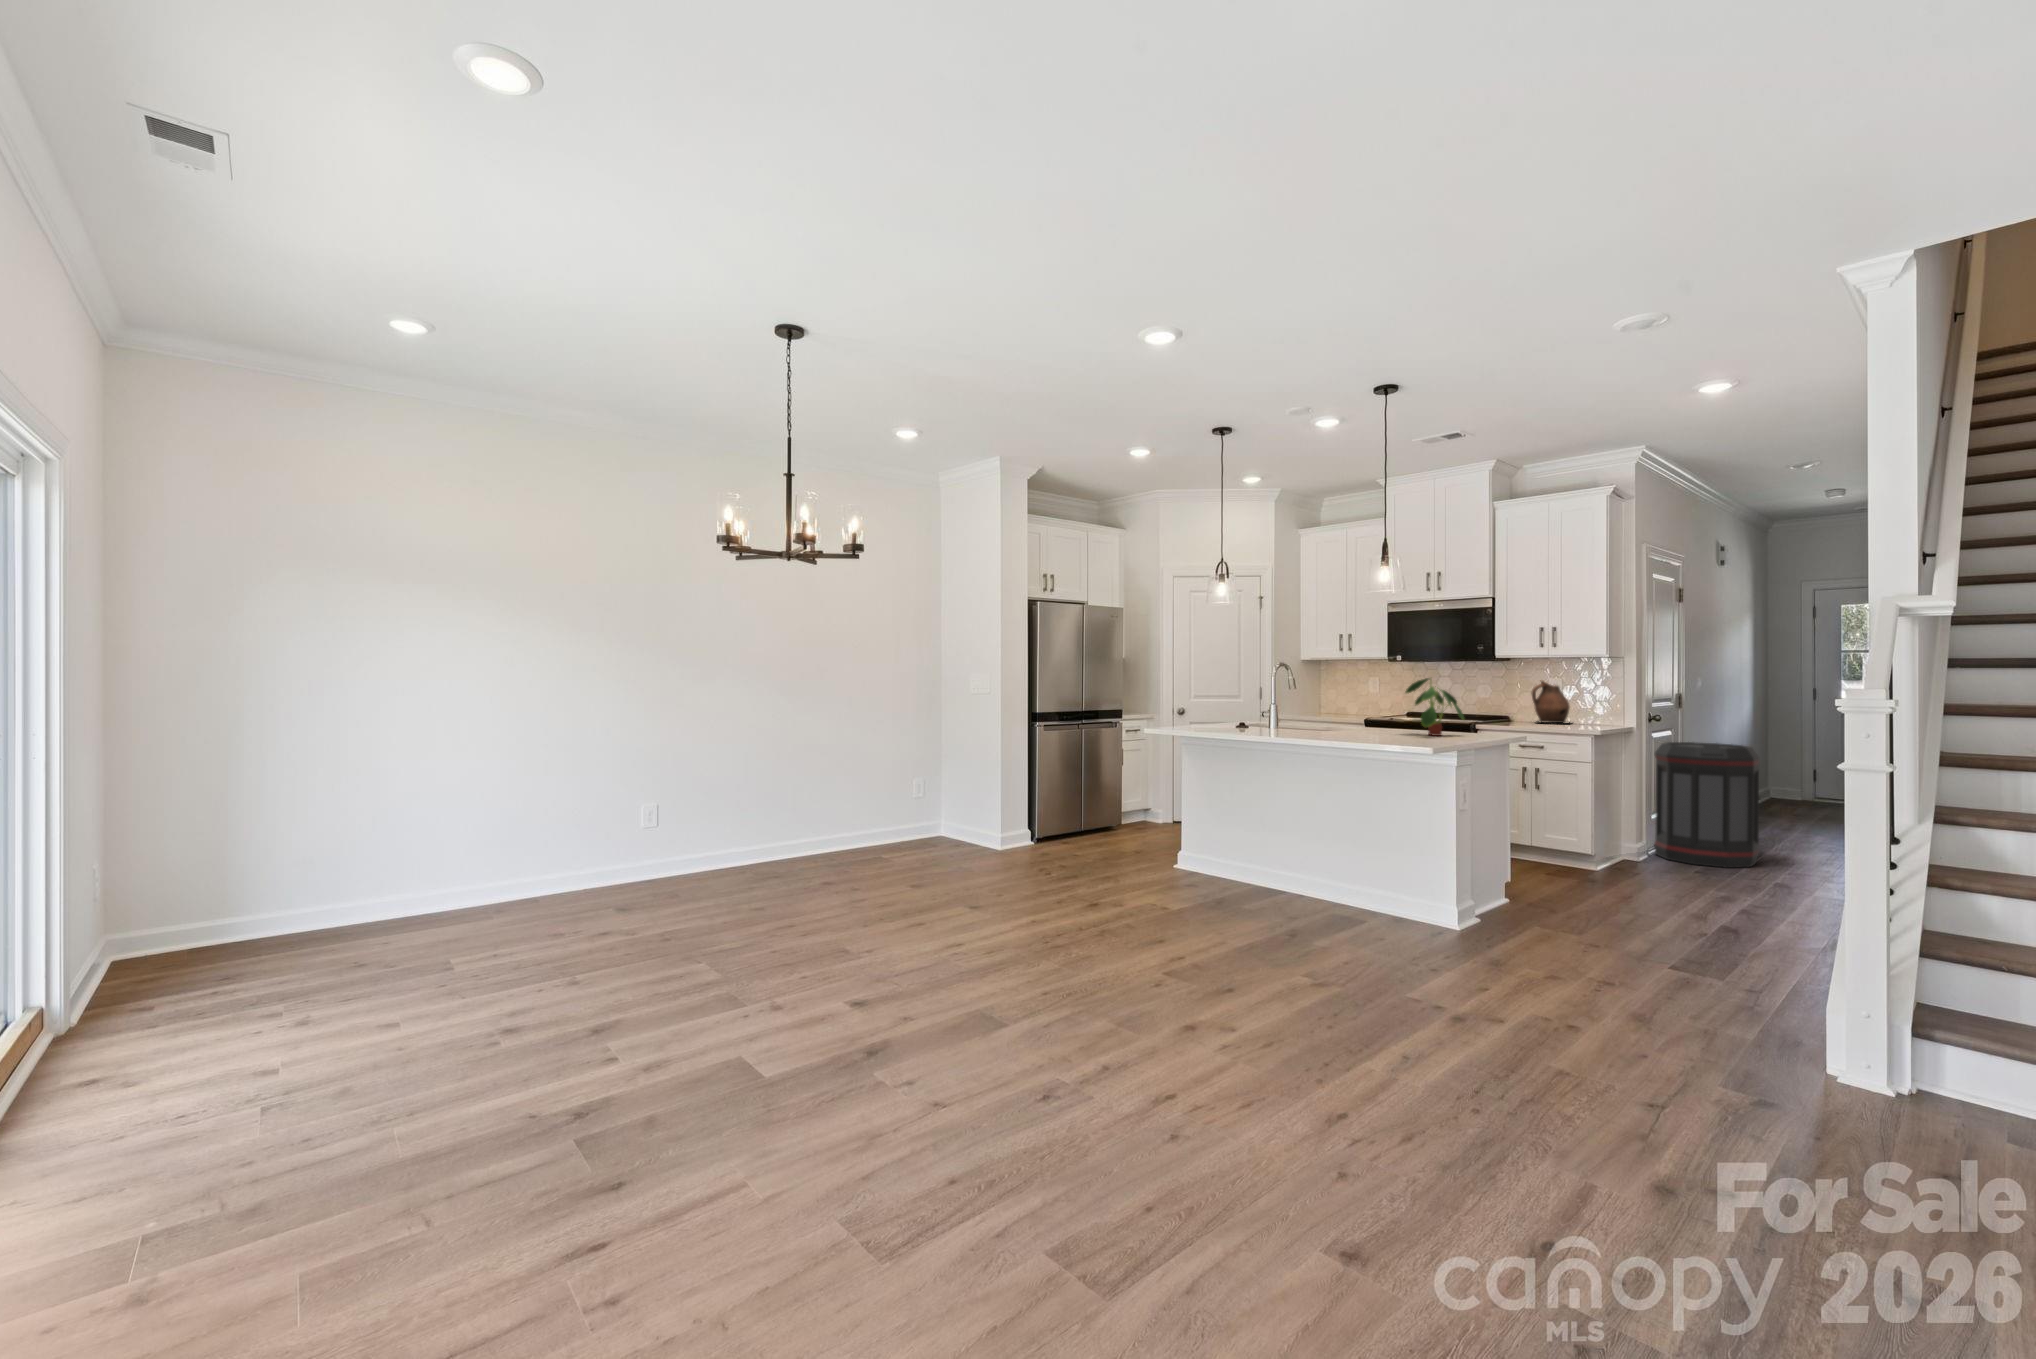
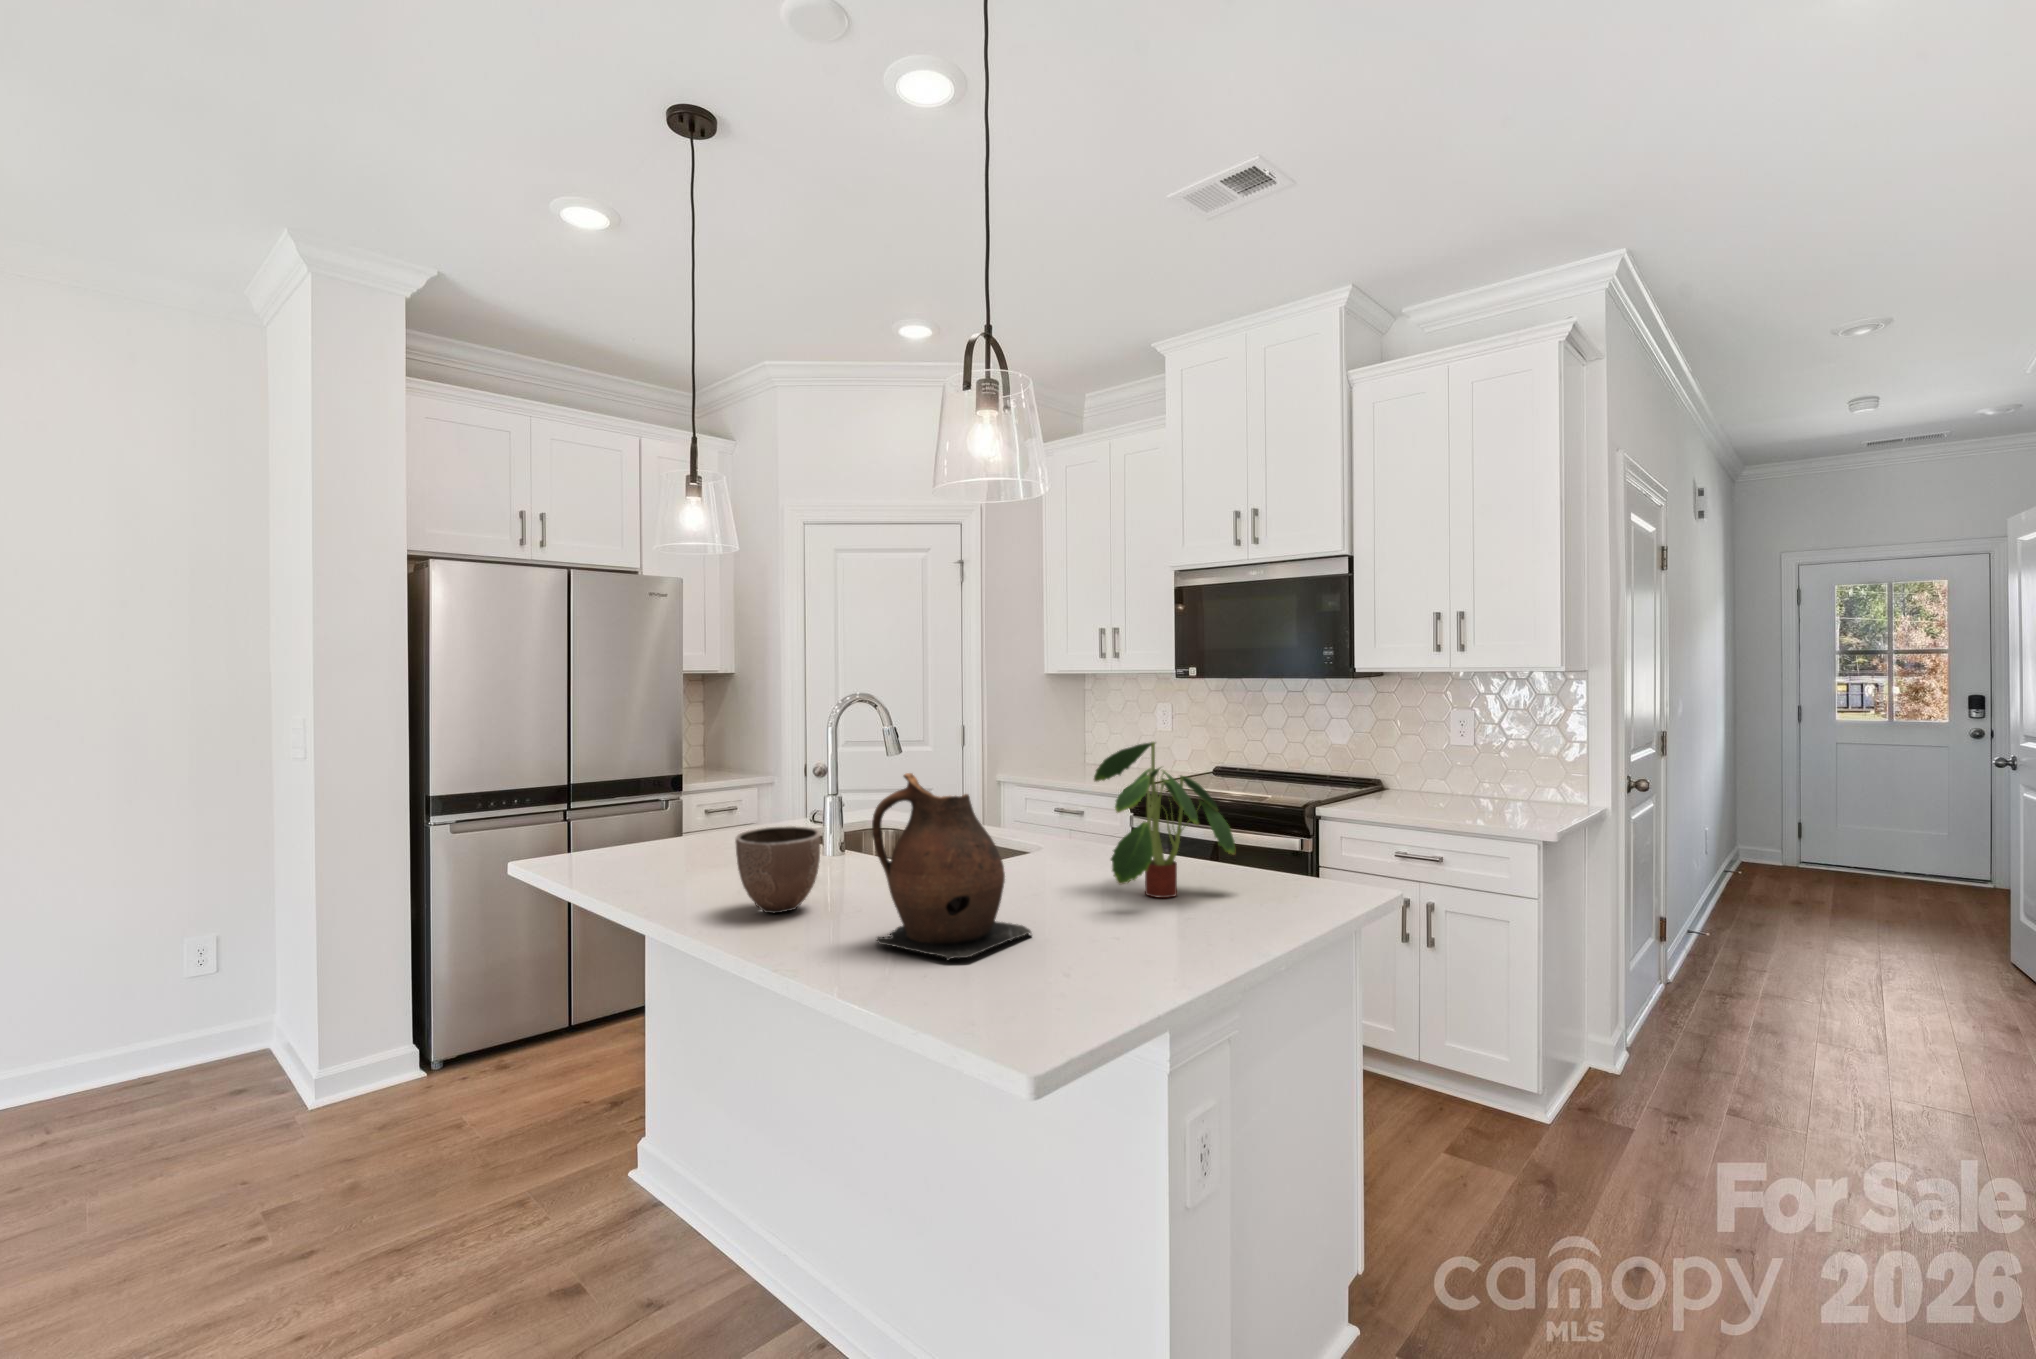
ceramic pitcher: present [1532,680,1570,724] -> present [872,773,1031,961]
decorative bowl: none [1279,707,1311,736] -> present [736,826,820,913]
trash can: present [1654,742,1759,868] -> none [1647,832,1846,1100]

